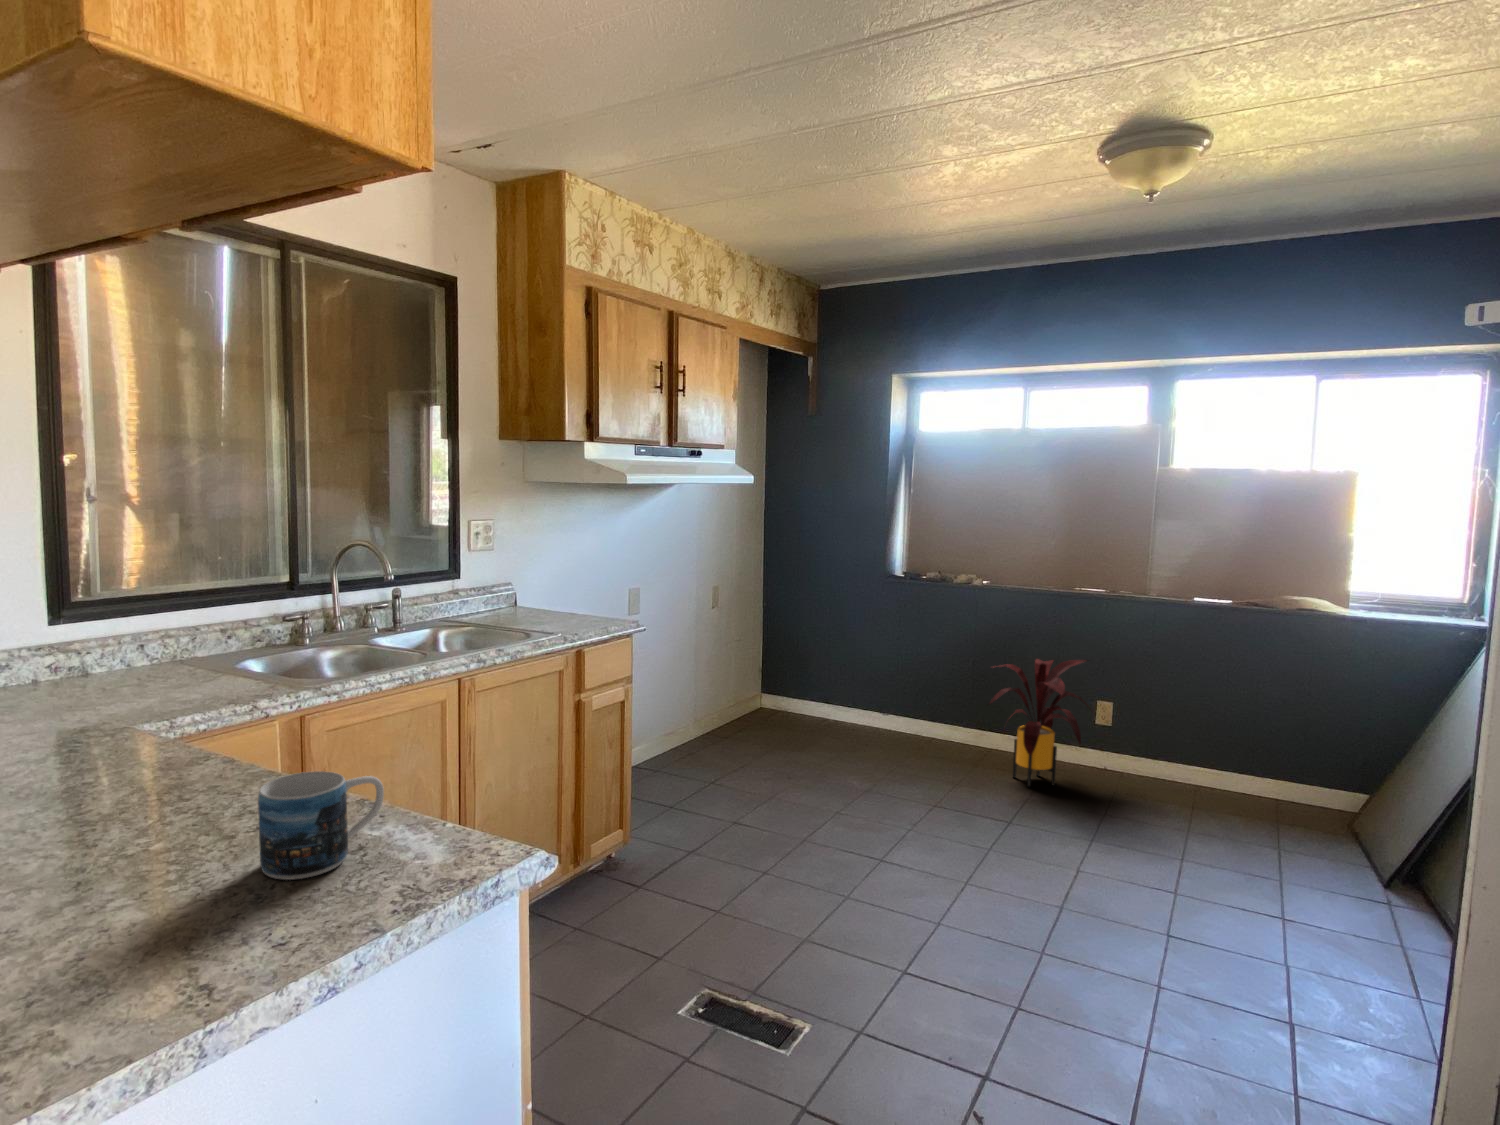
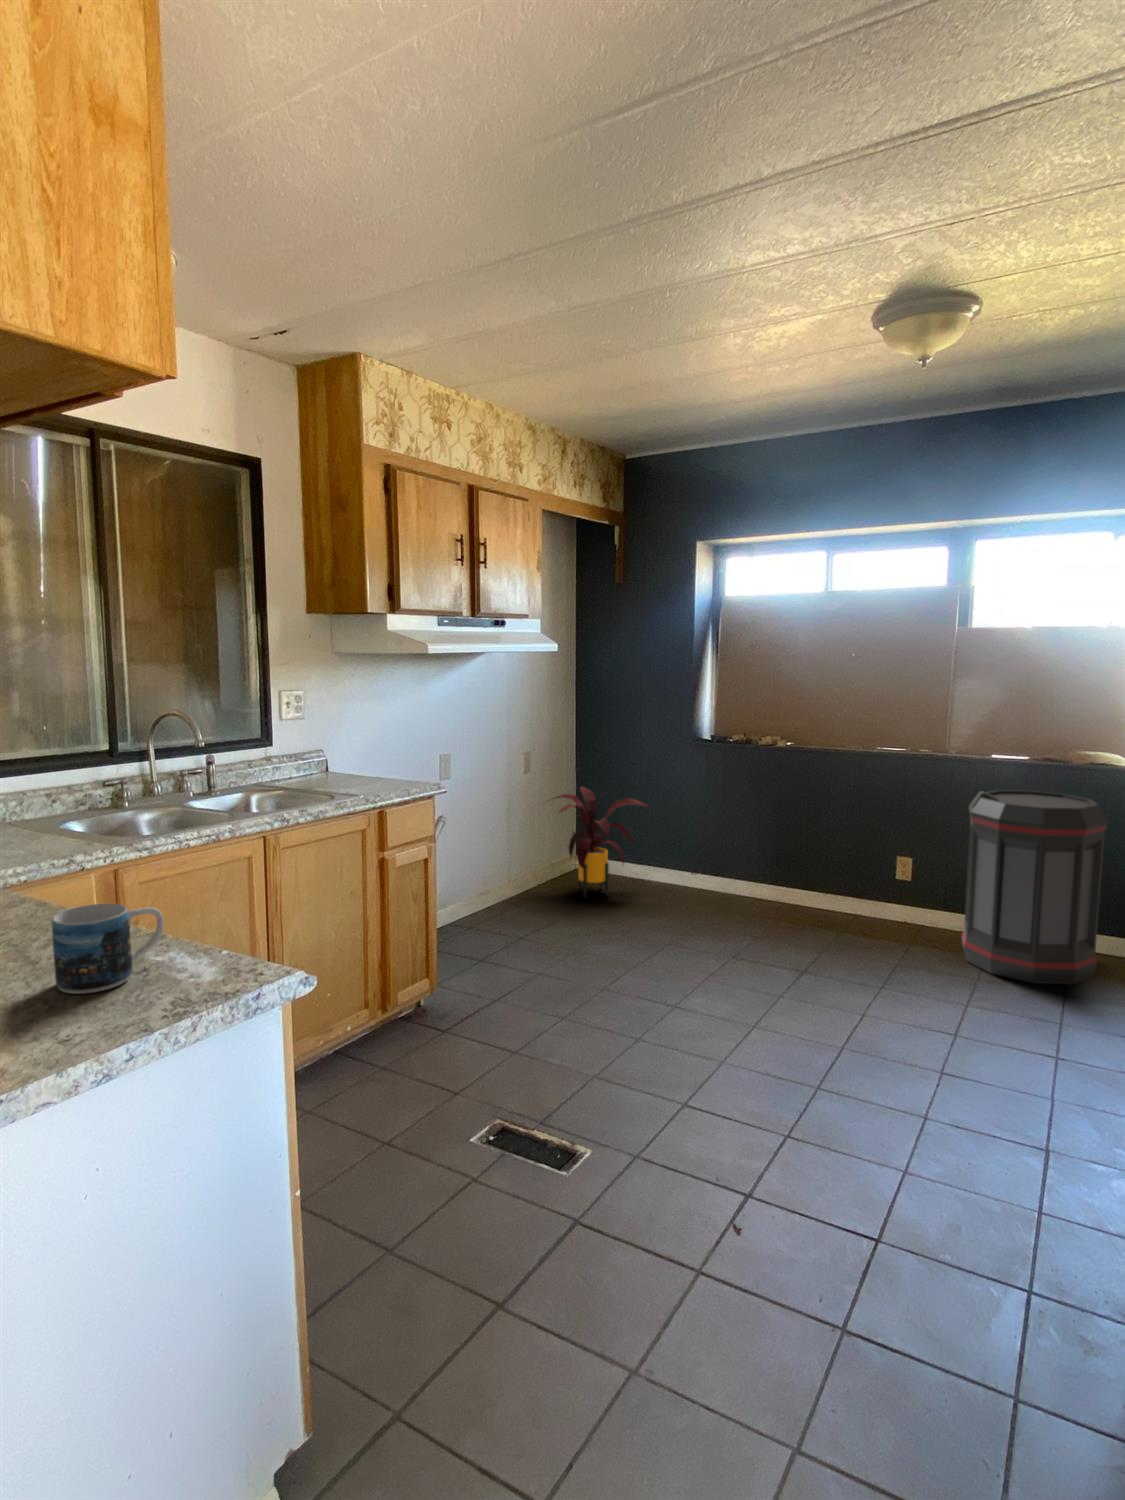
trash can: none [1167,636,1321,838] -> present [962,790,1108,984]
house plant: present [990,659,1090,787] -> present [554,787,649,898]

